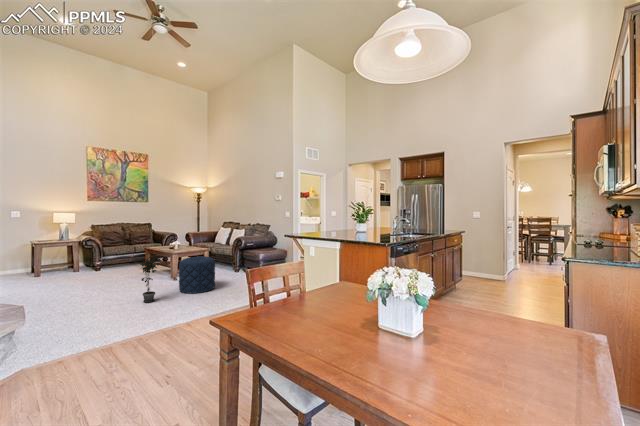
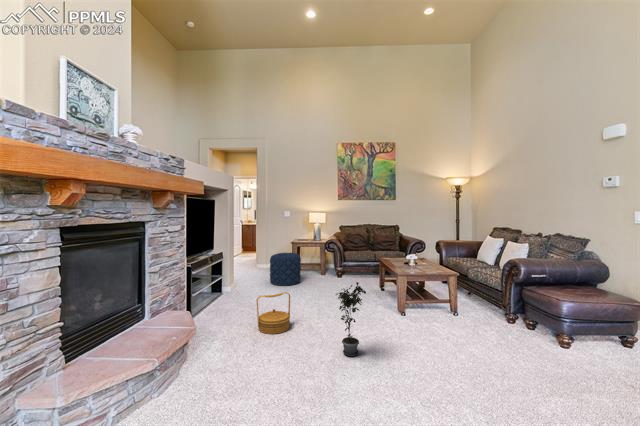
pouf: present [179,256,215,293] -> present [270,253,301,286]
basket: none [50,275,84,310] -> present [256,292,290,334]

